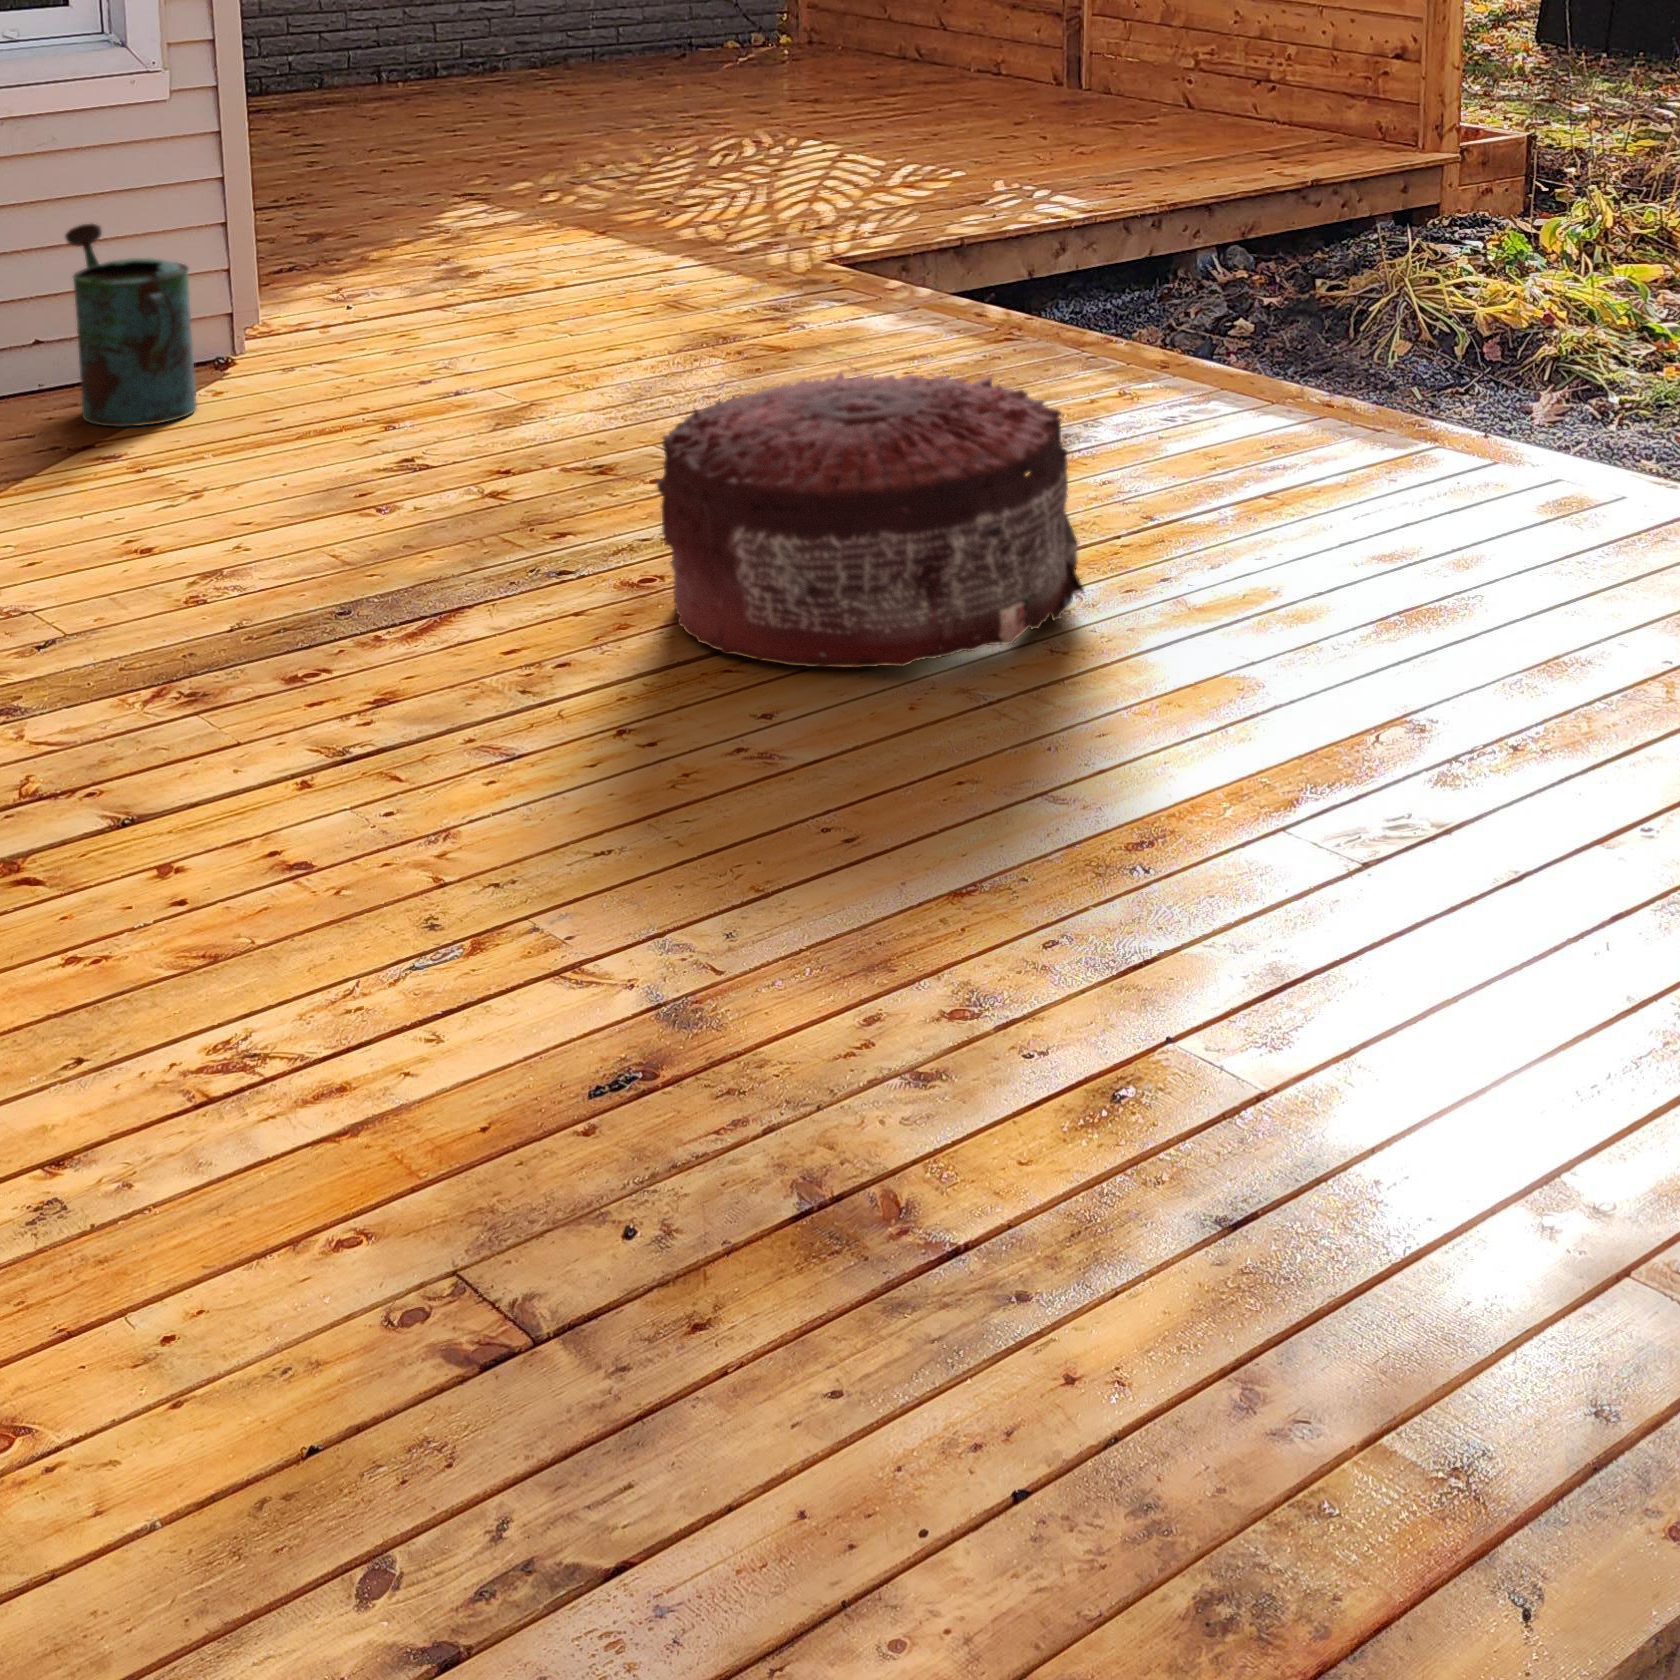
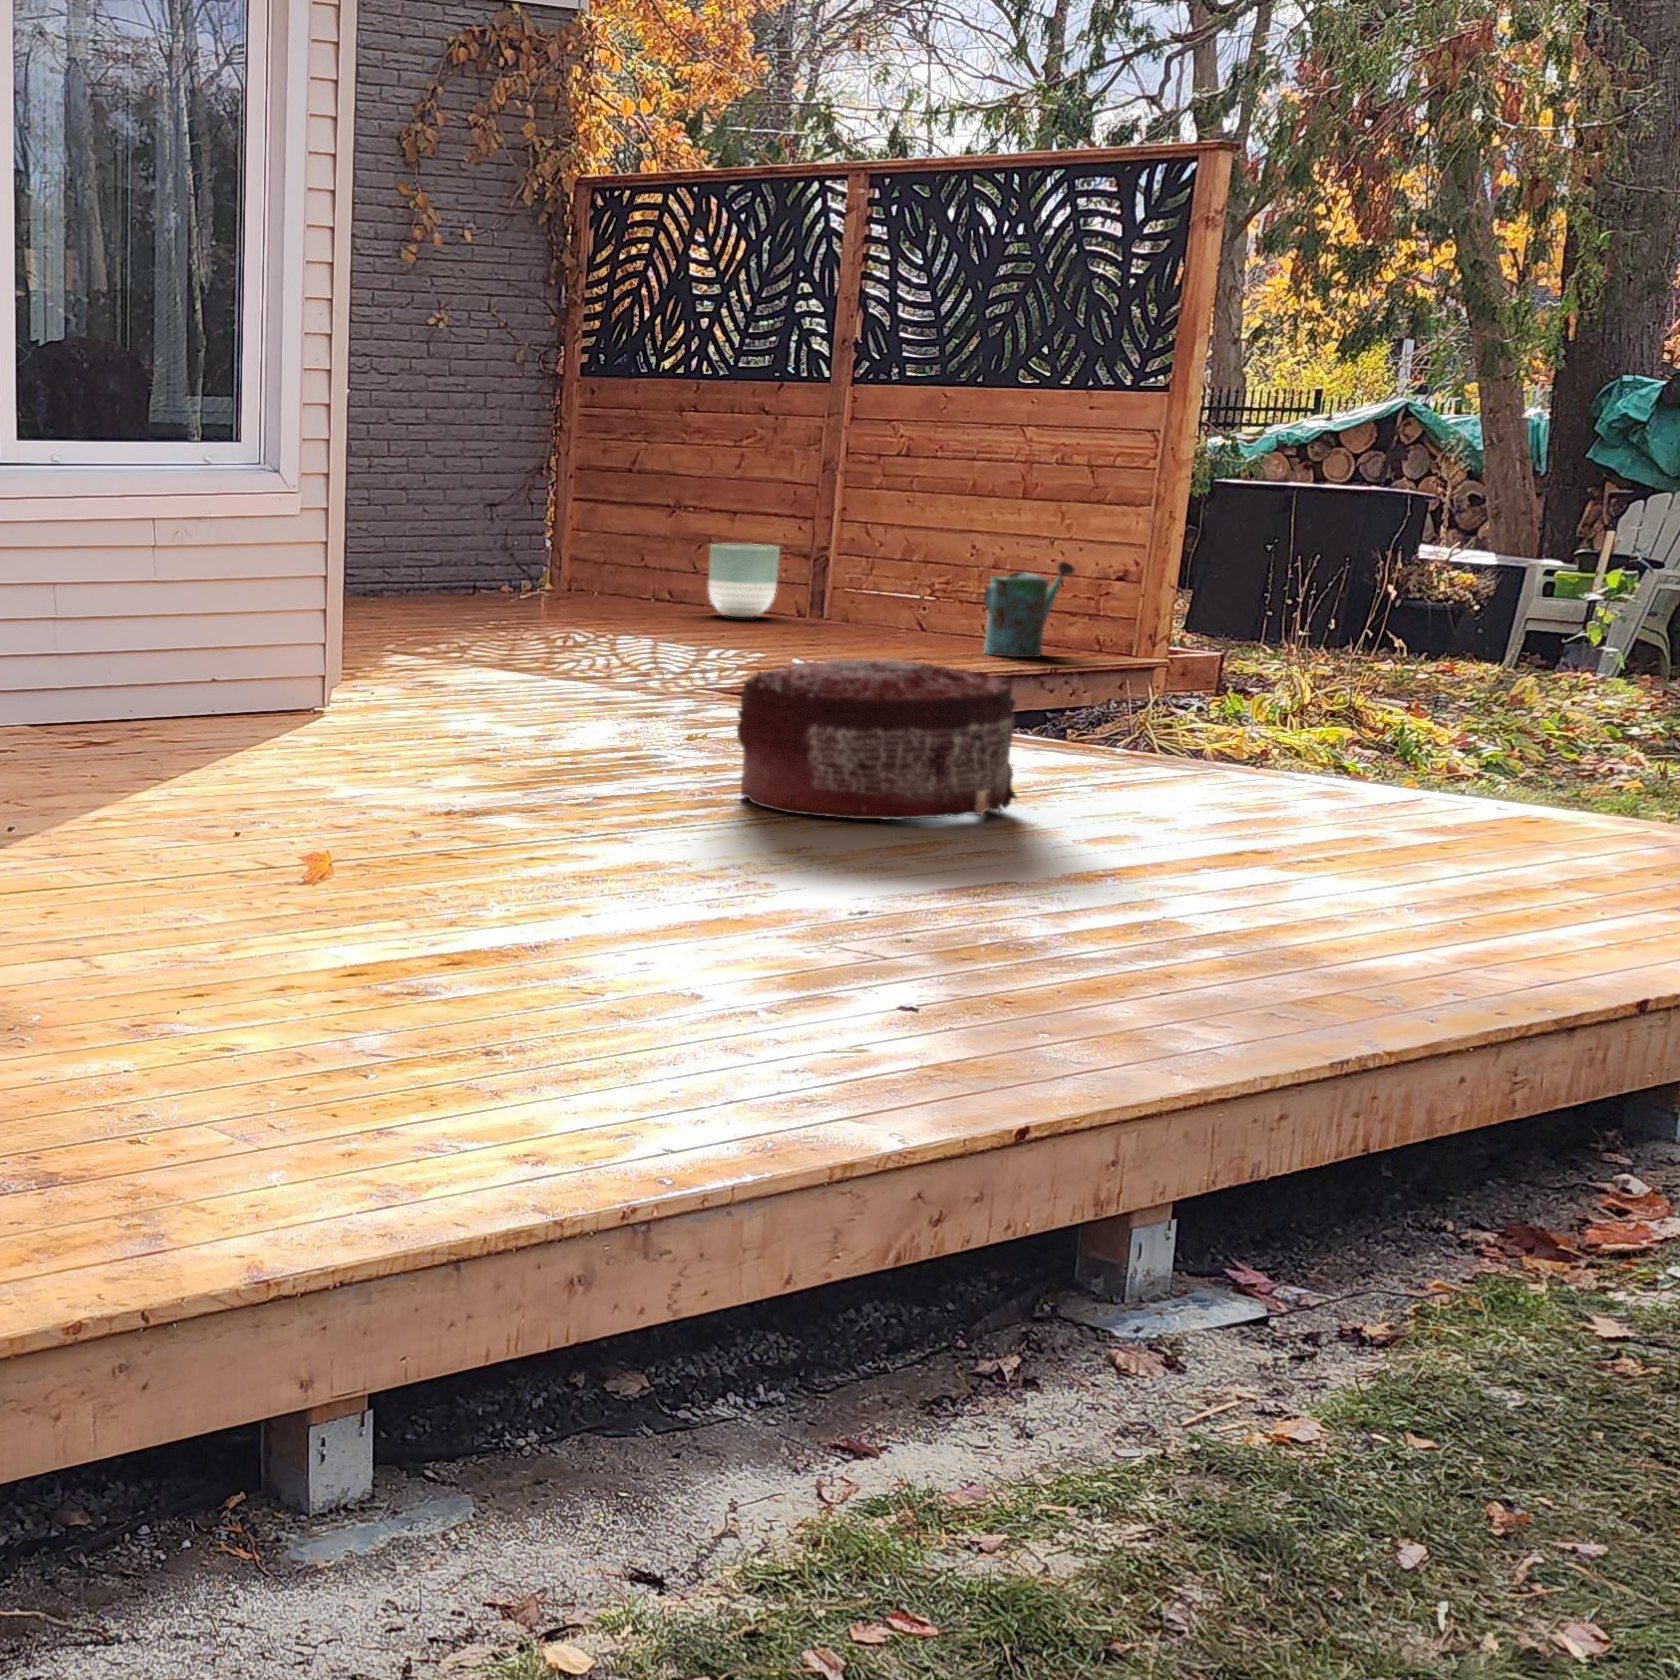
planter: none [937,8,1019,97] -> present [708,544,780,617]
watering can: present [65,224,197,427] -> present [984,562,1075,657]

